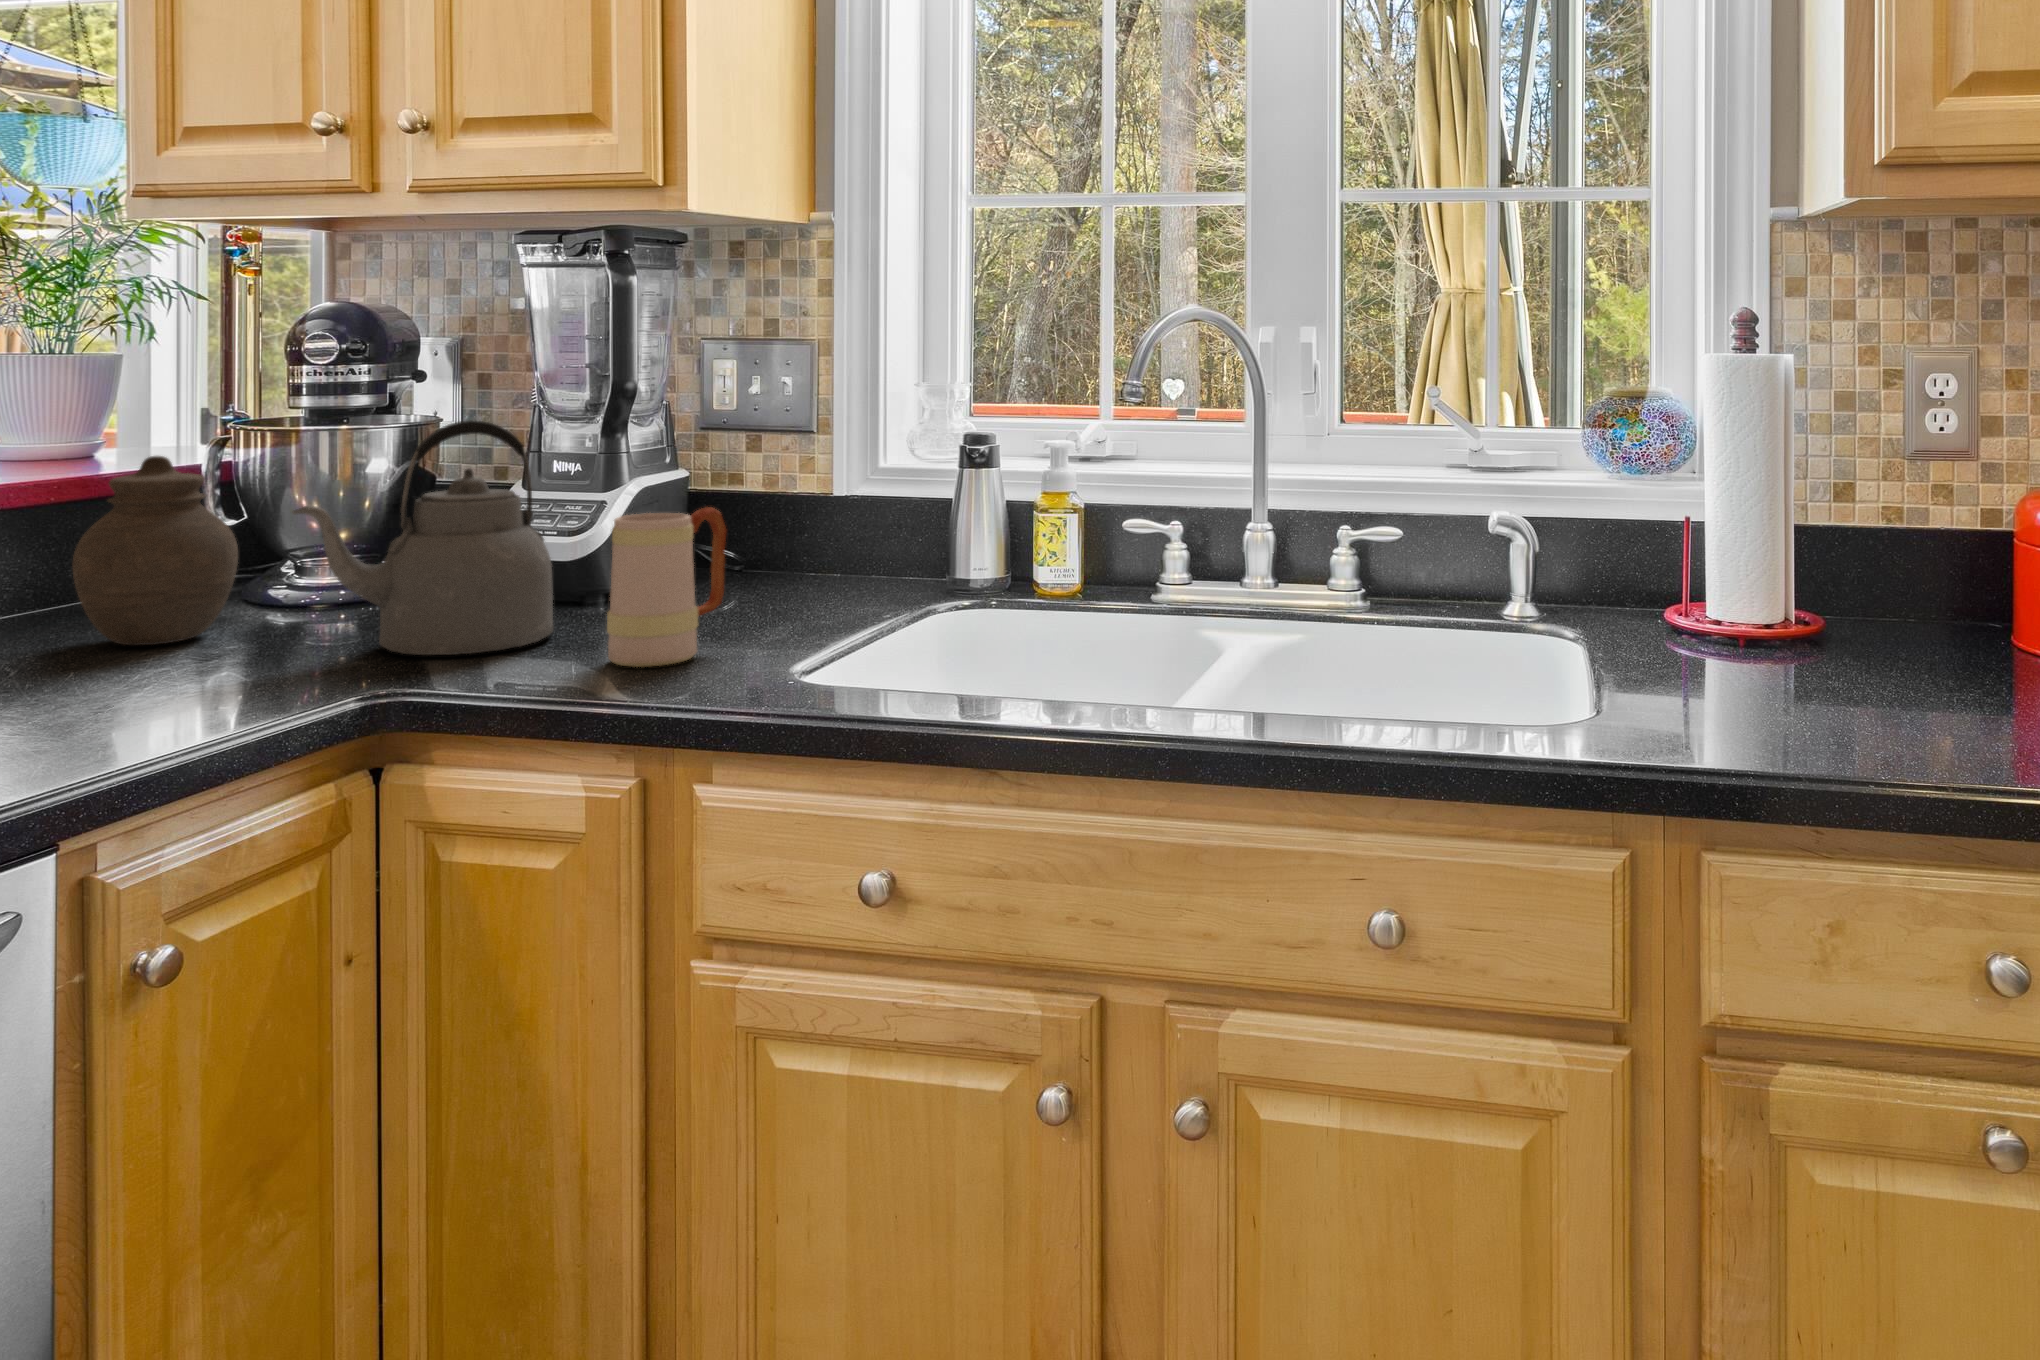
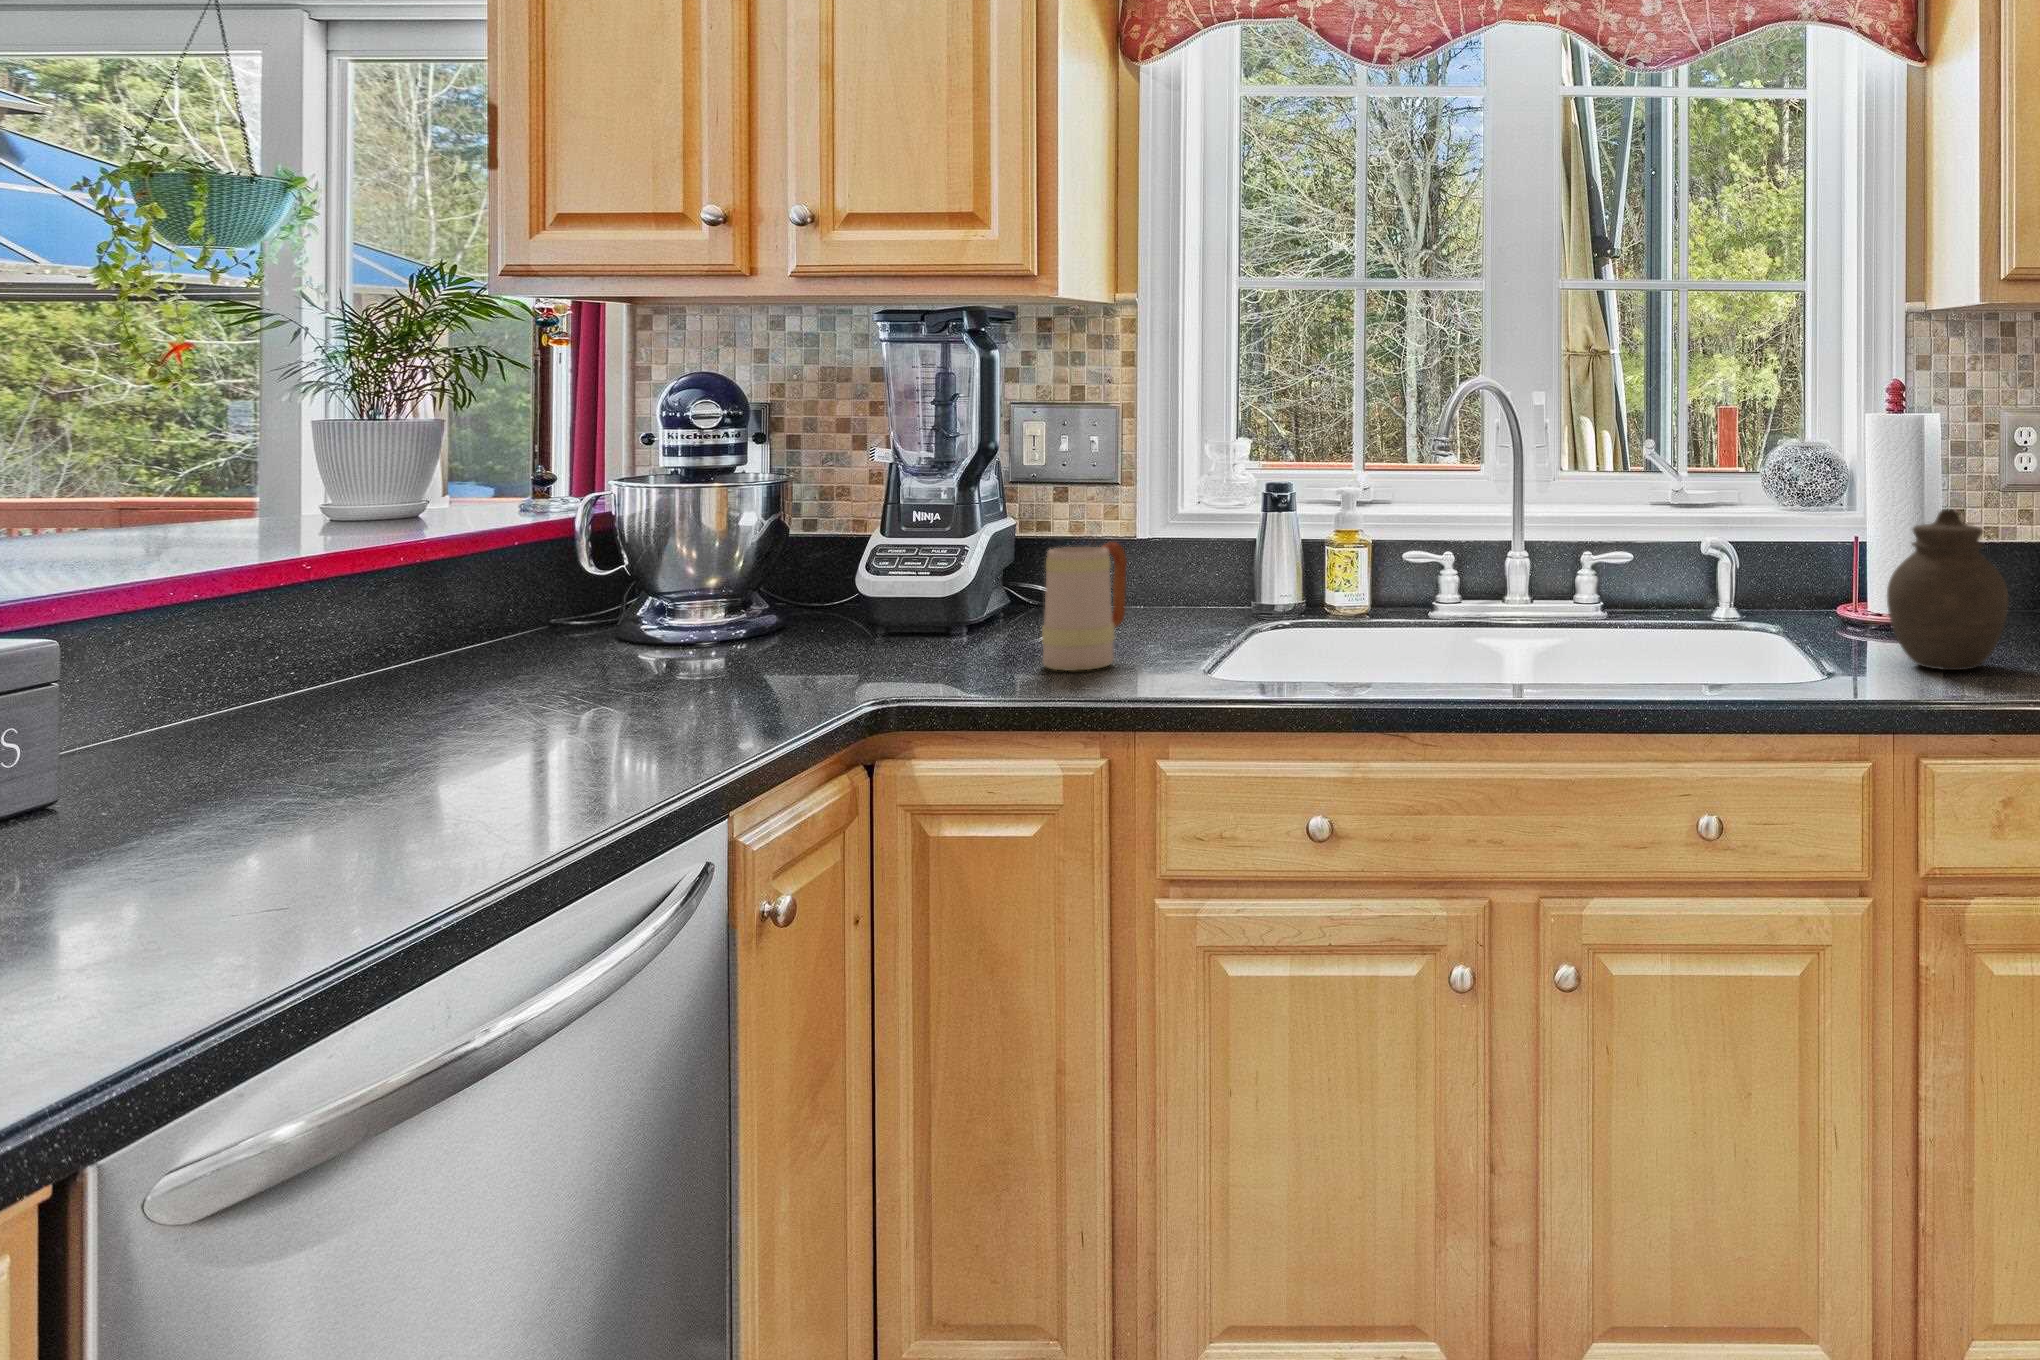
kettle: present [292,420,553,655] -> none [766,473,966,669]
jar: present [73,456,238,645] -> present [1887,509,2009,670]

